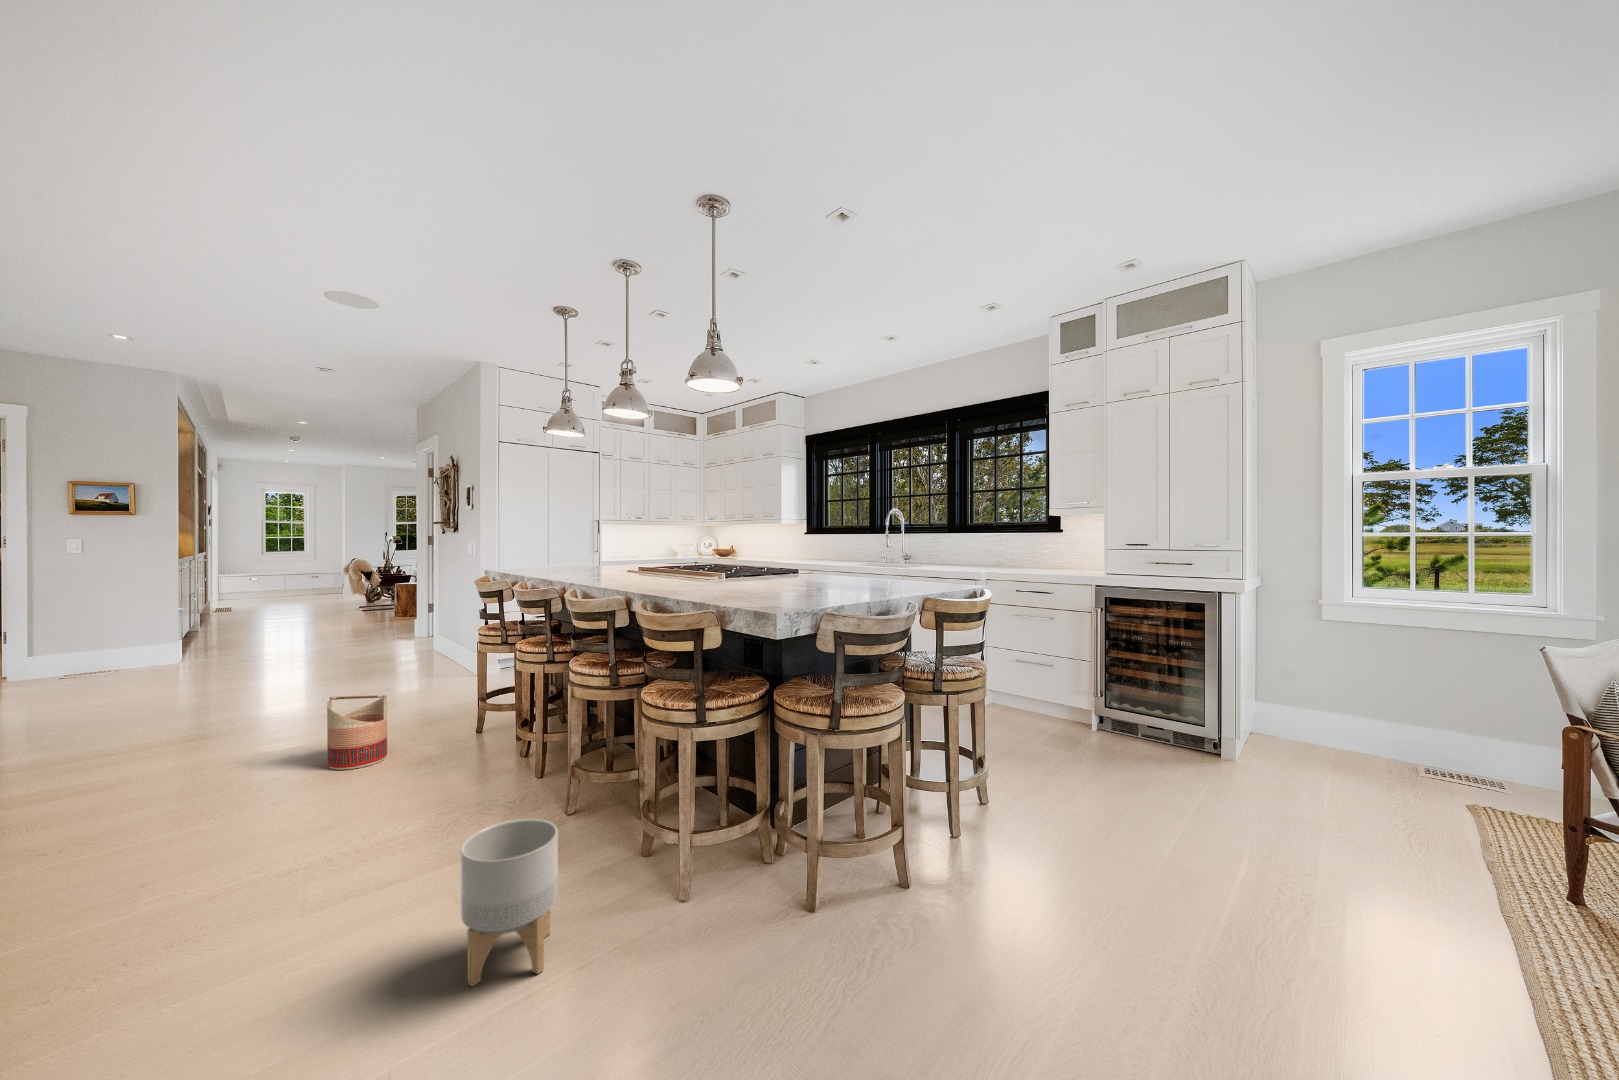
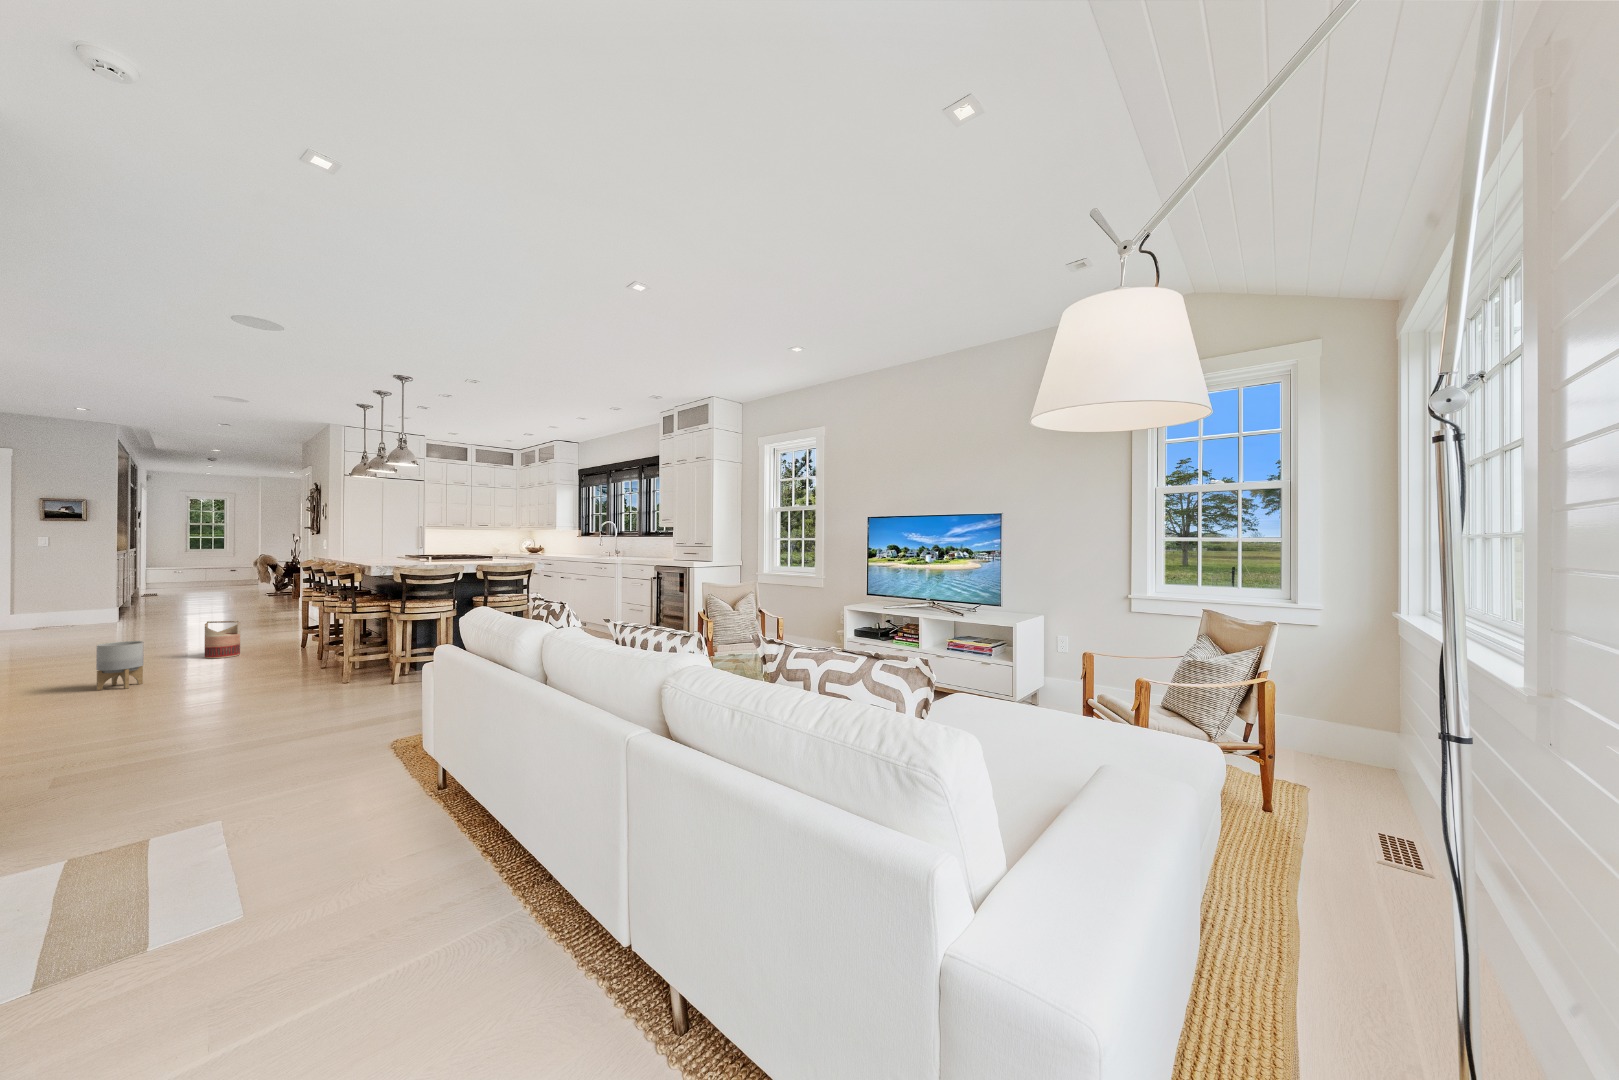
planter: present [461,819,558,987] -> present [96,641,144,690]

